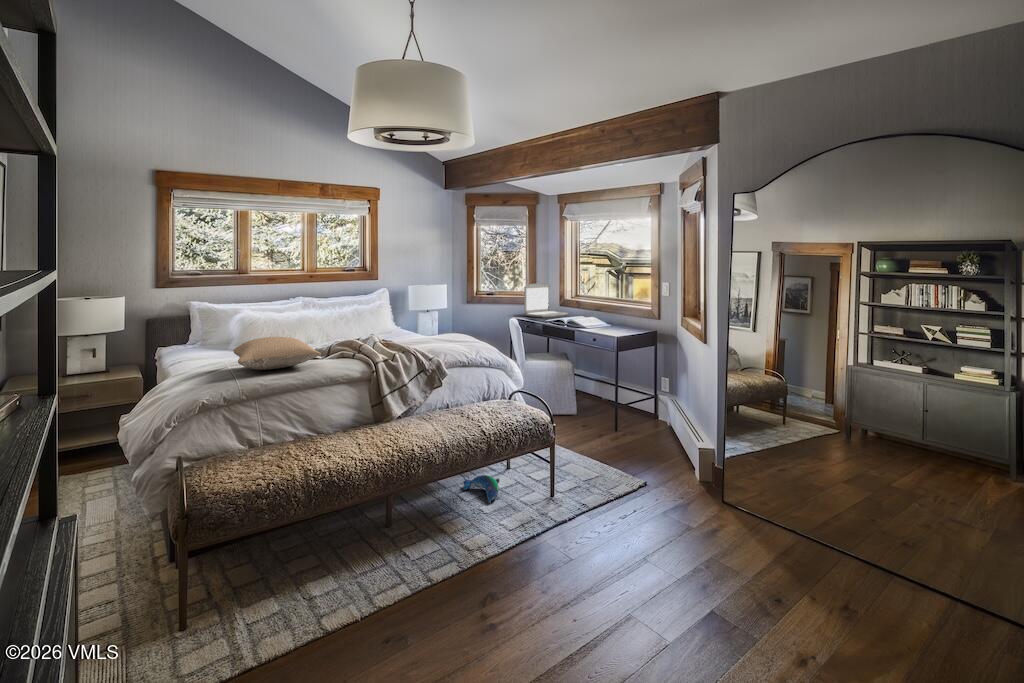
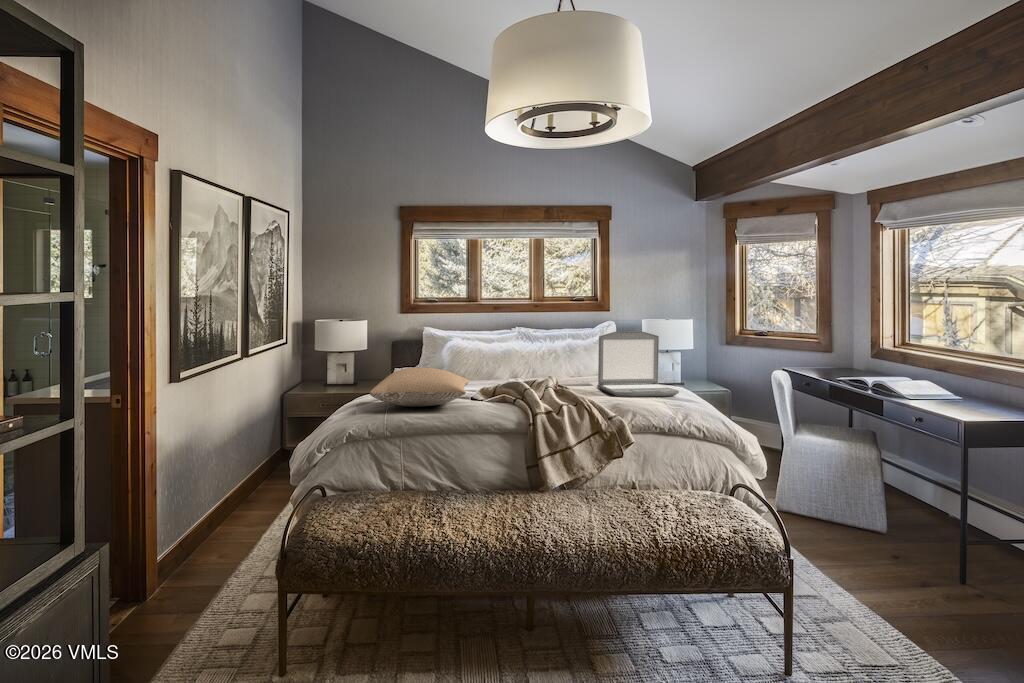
laptop: present [524,283,568,318] -> present [598,332,679,397]
plush toy: present [463,475,499,503] -> none [643,602,699,651]

